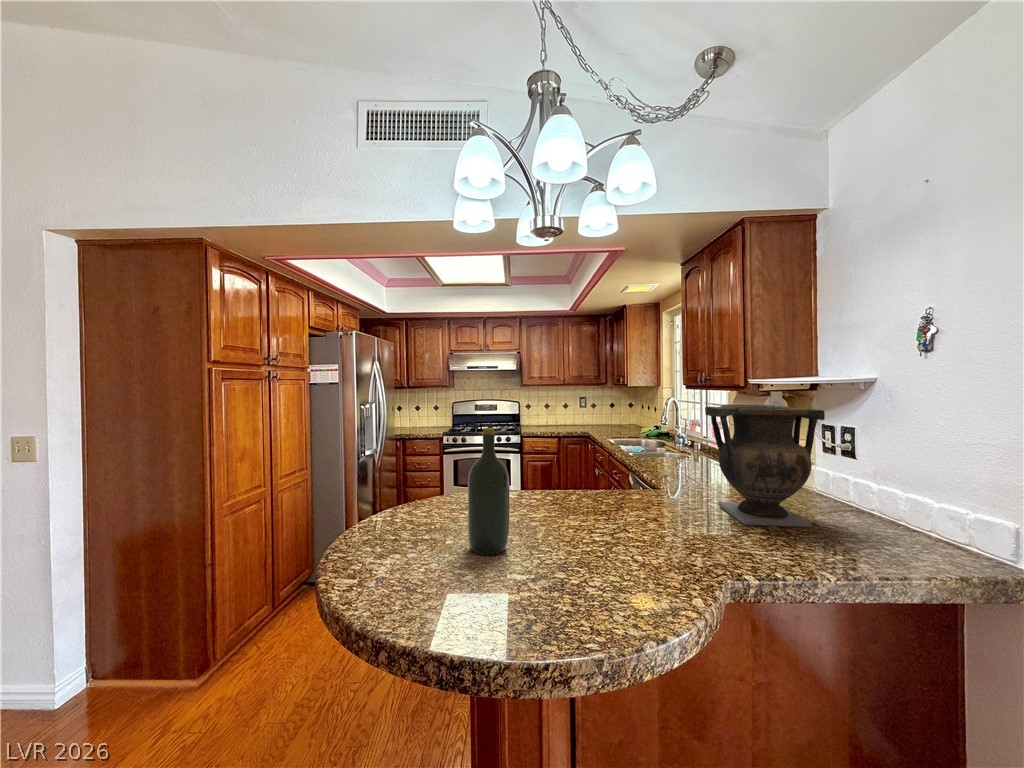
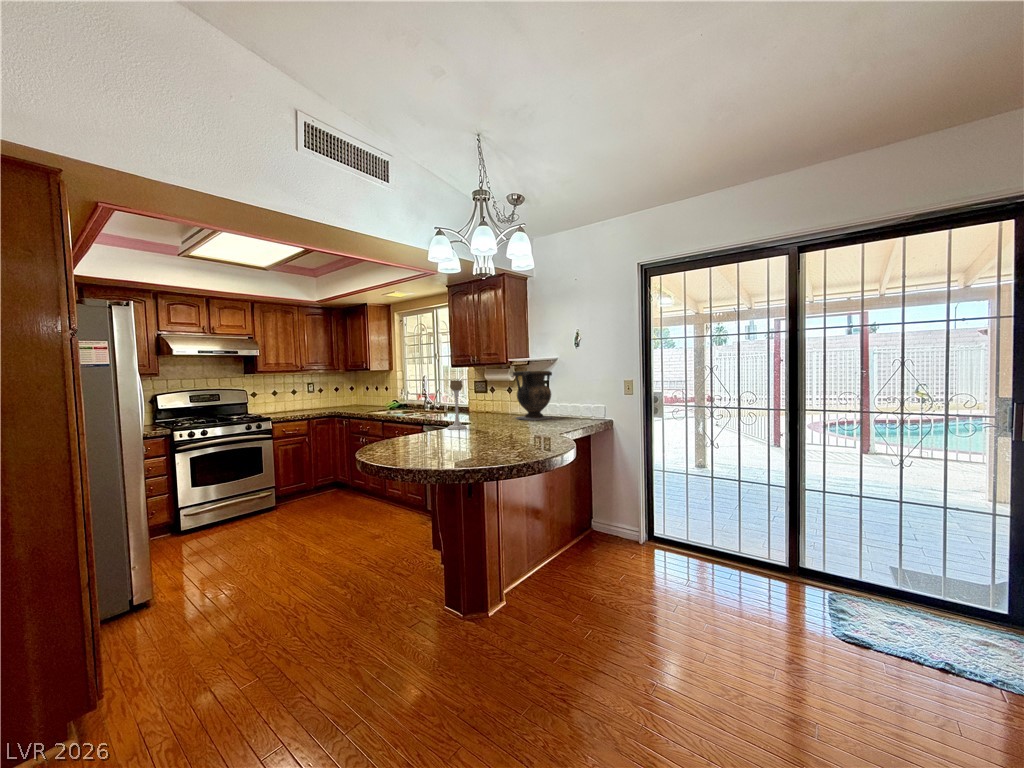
candle holder: none [526,417,563,511] -> present [447,380,467,430]
wine bottle: present [468,428,510,555] -> none [476,379,495,436]

